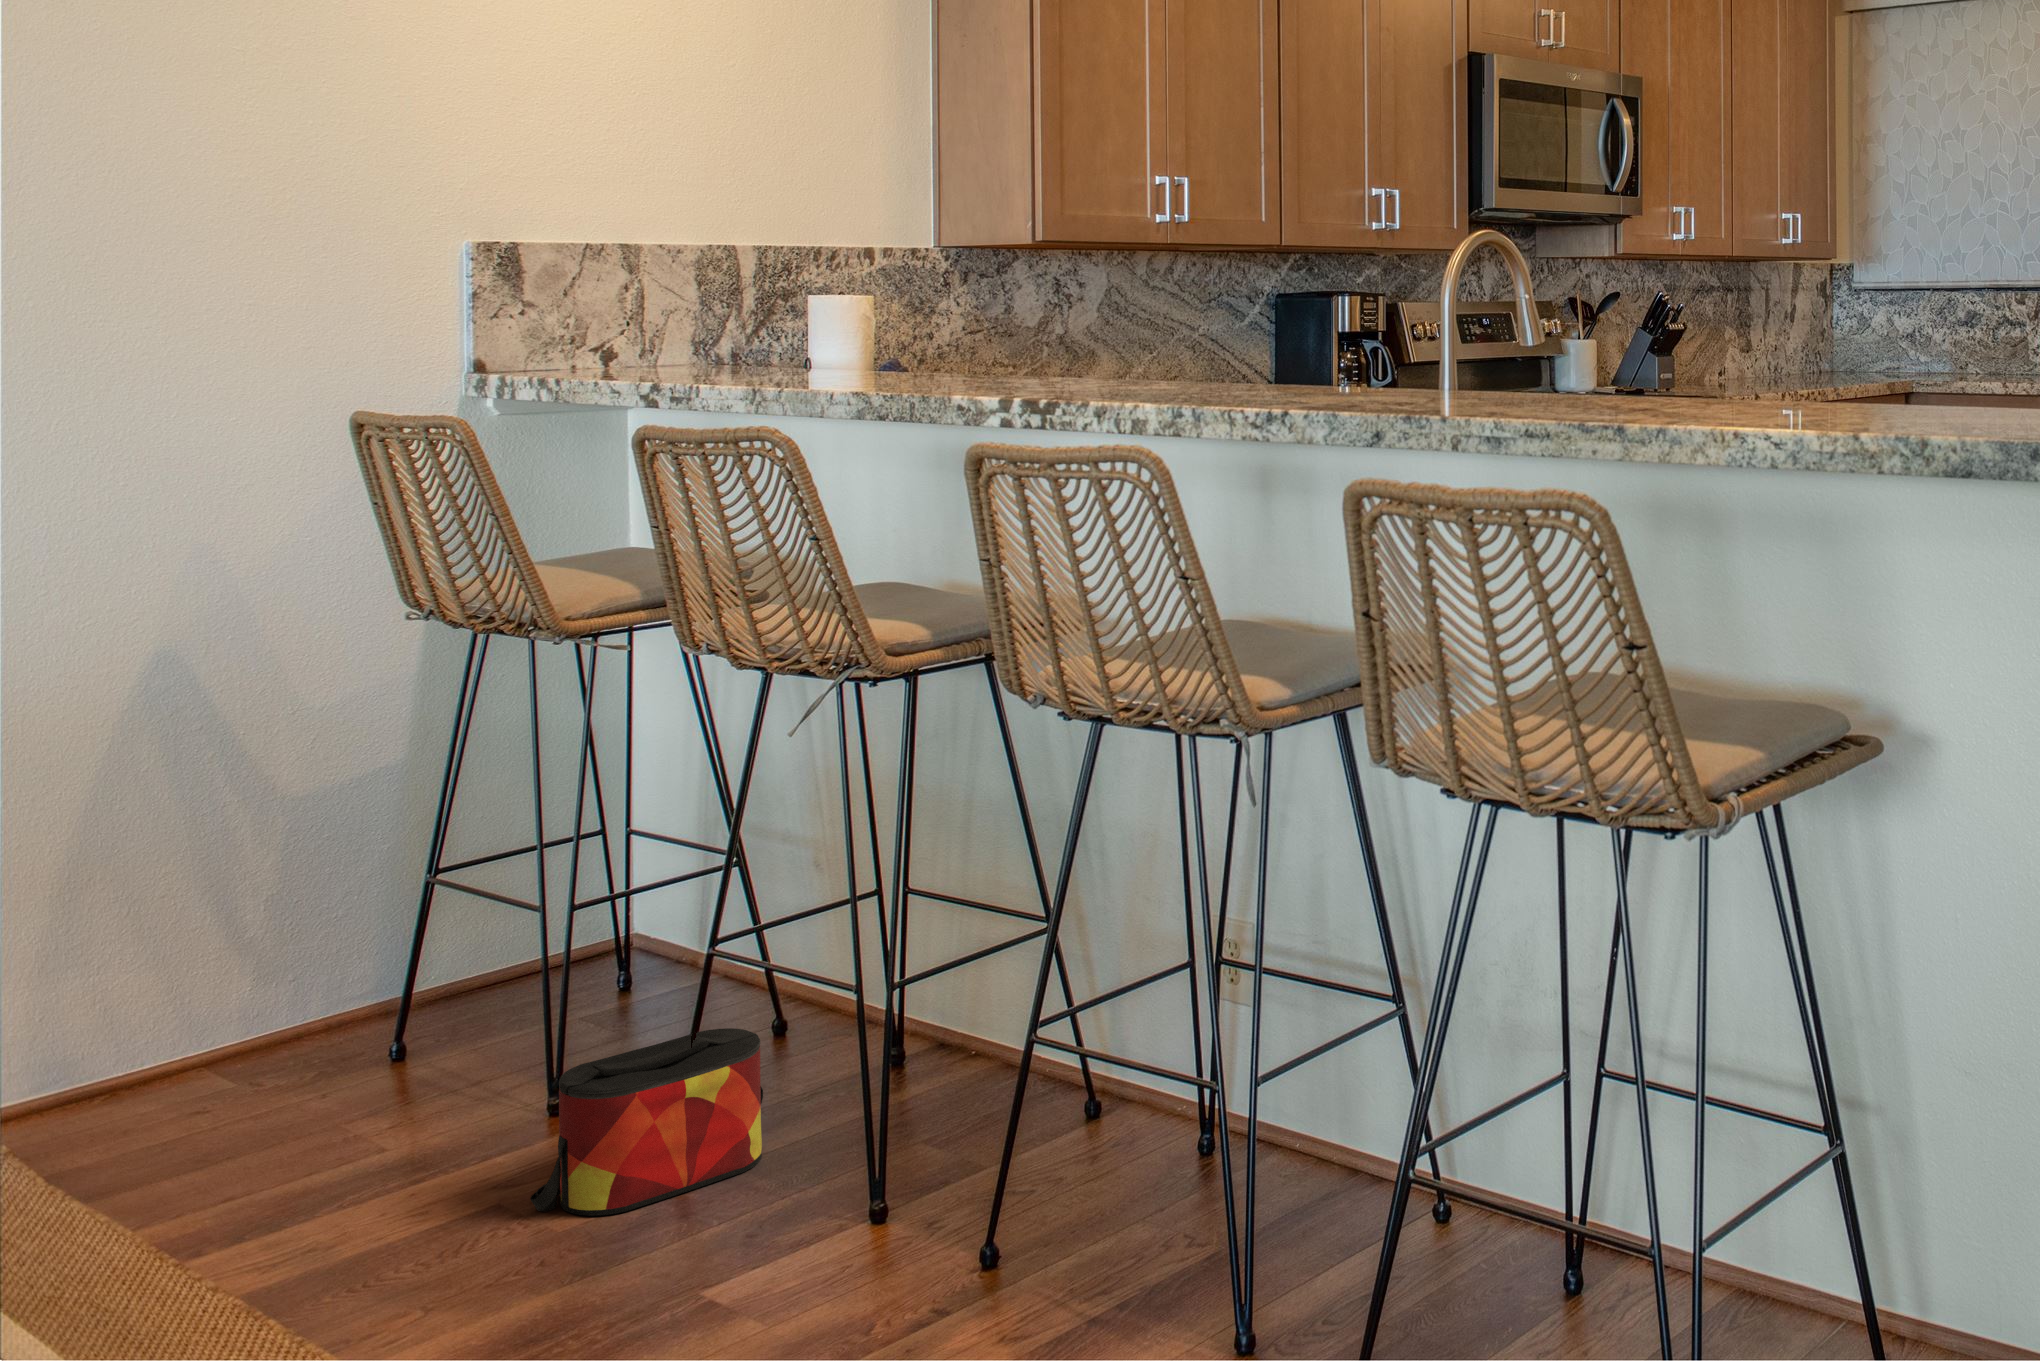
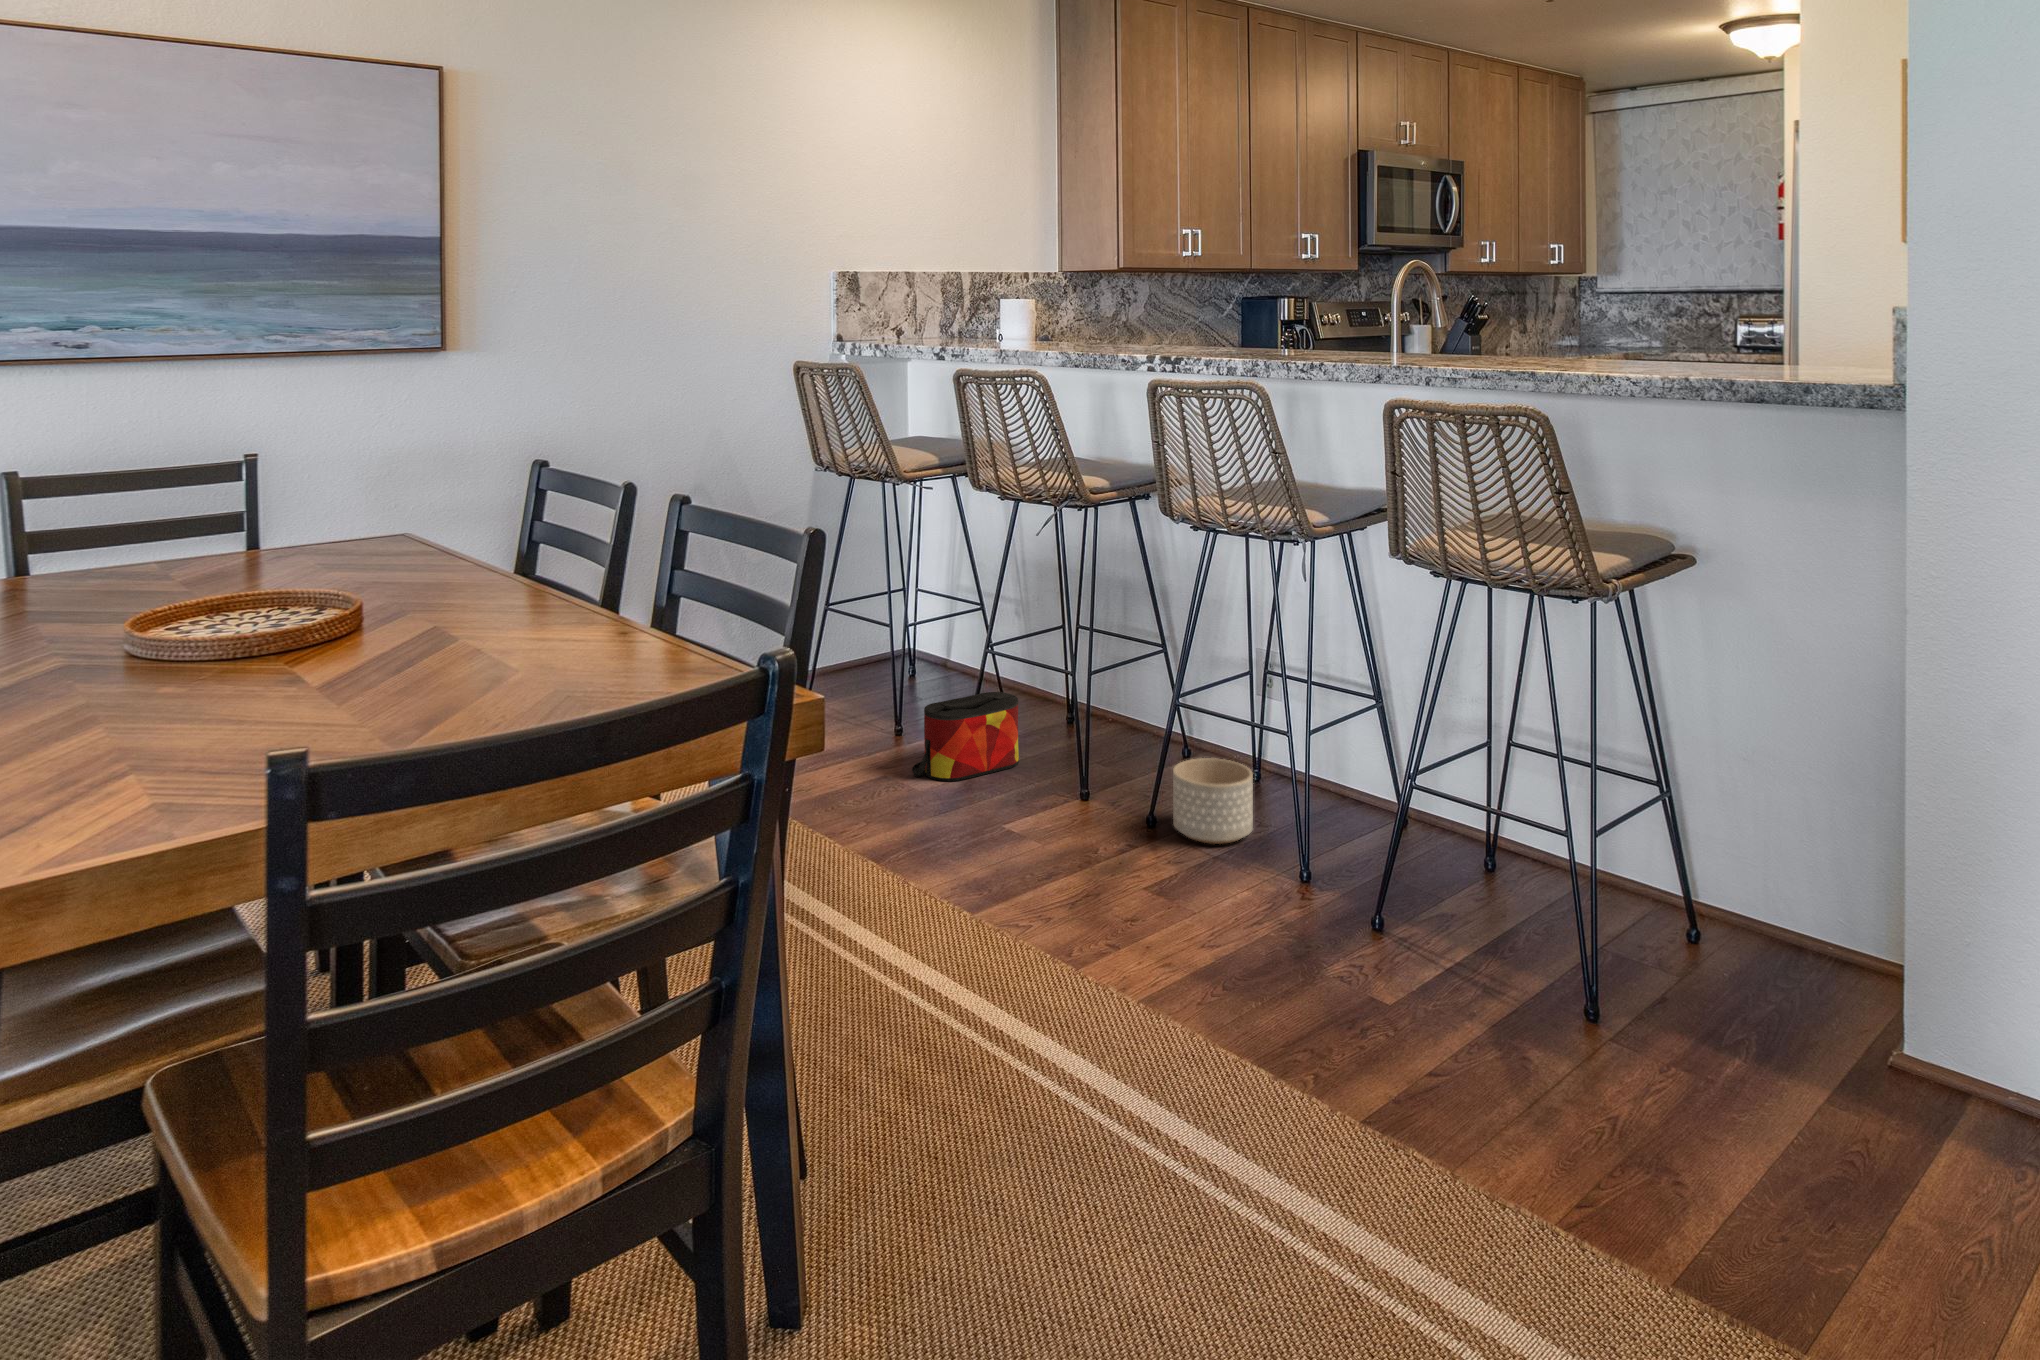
planter: none [1009,1136,1158,1304] -> present [1173,758,1253,844]

